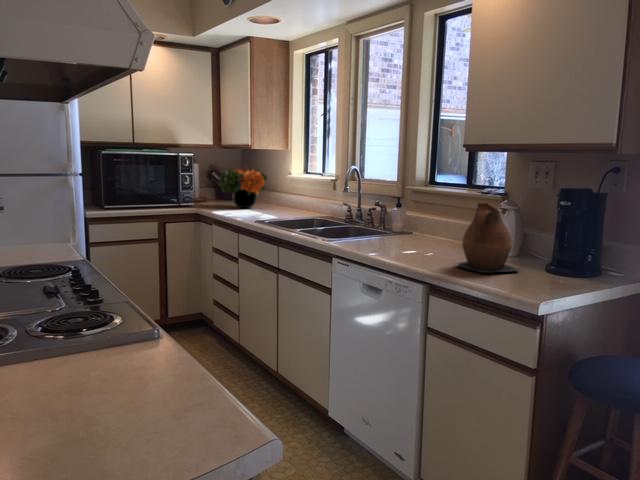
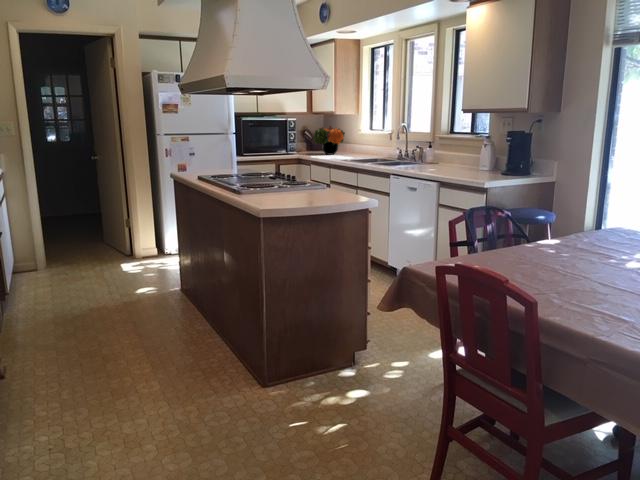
ceramic pitcher: present [458,202,519,272] -> none [454,139,488,175]

